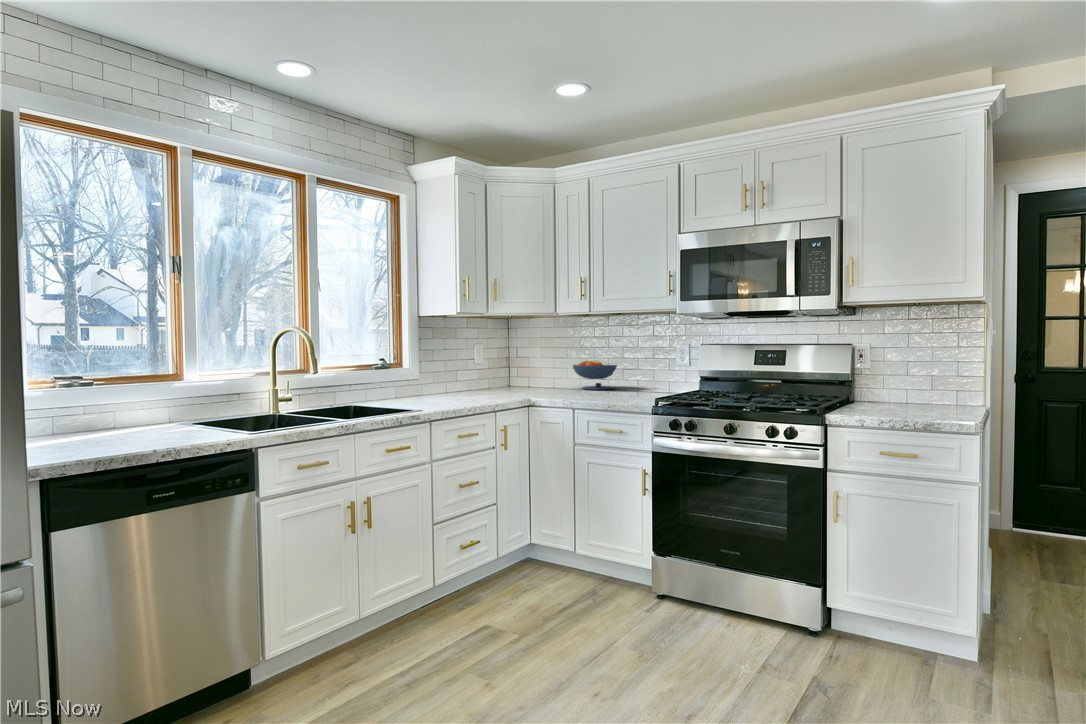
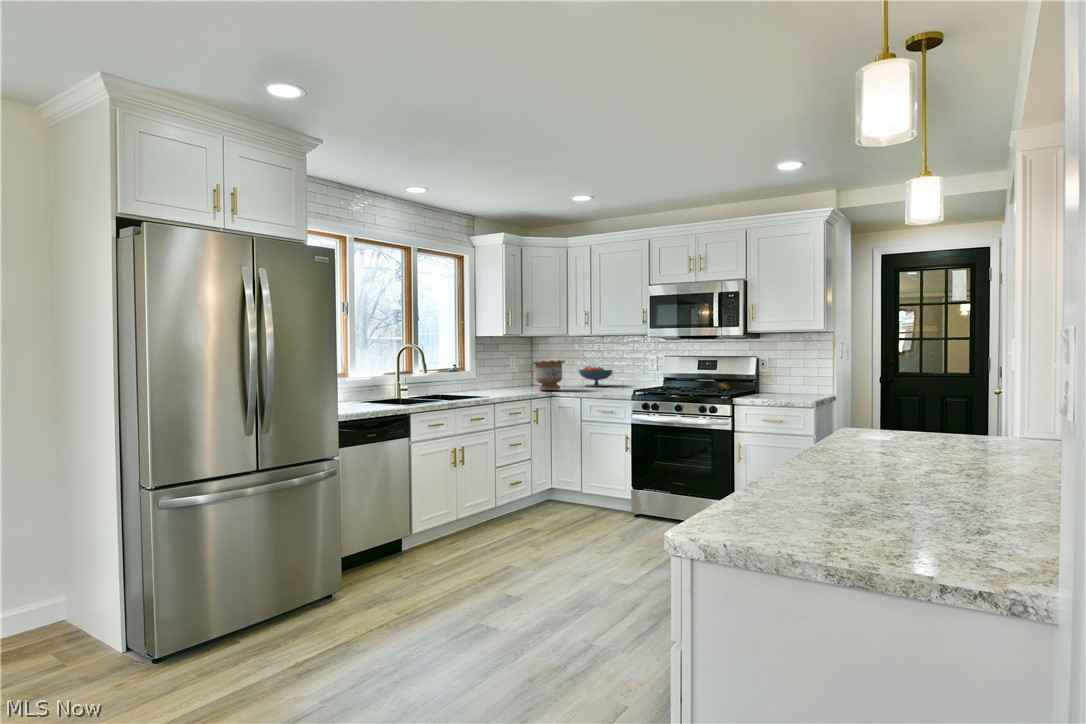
flower pot: none [501,351,550,397] -> present [532,360,565,390]

